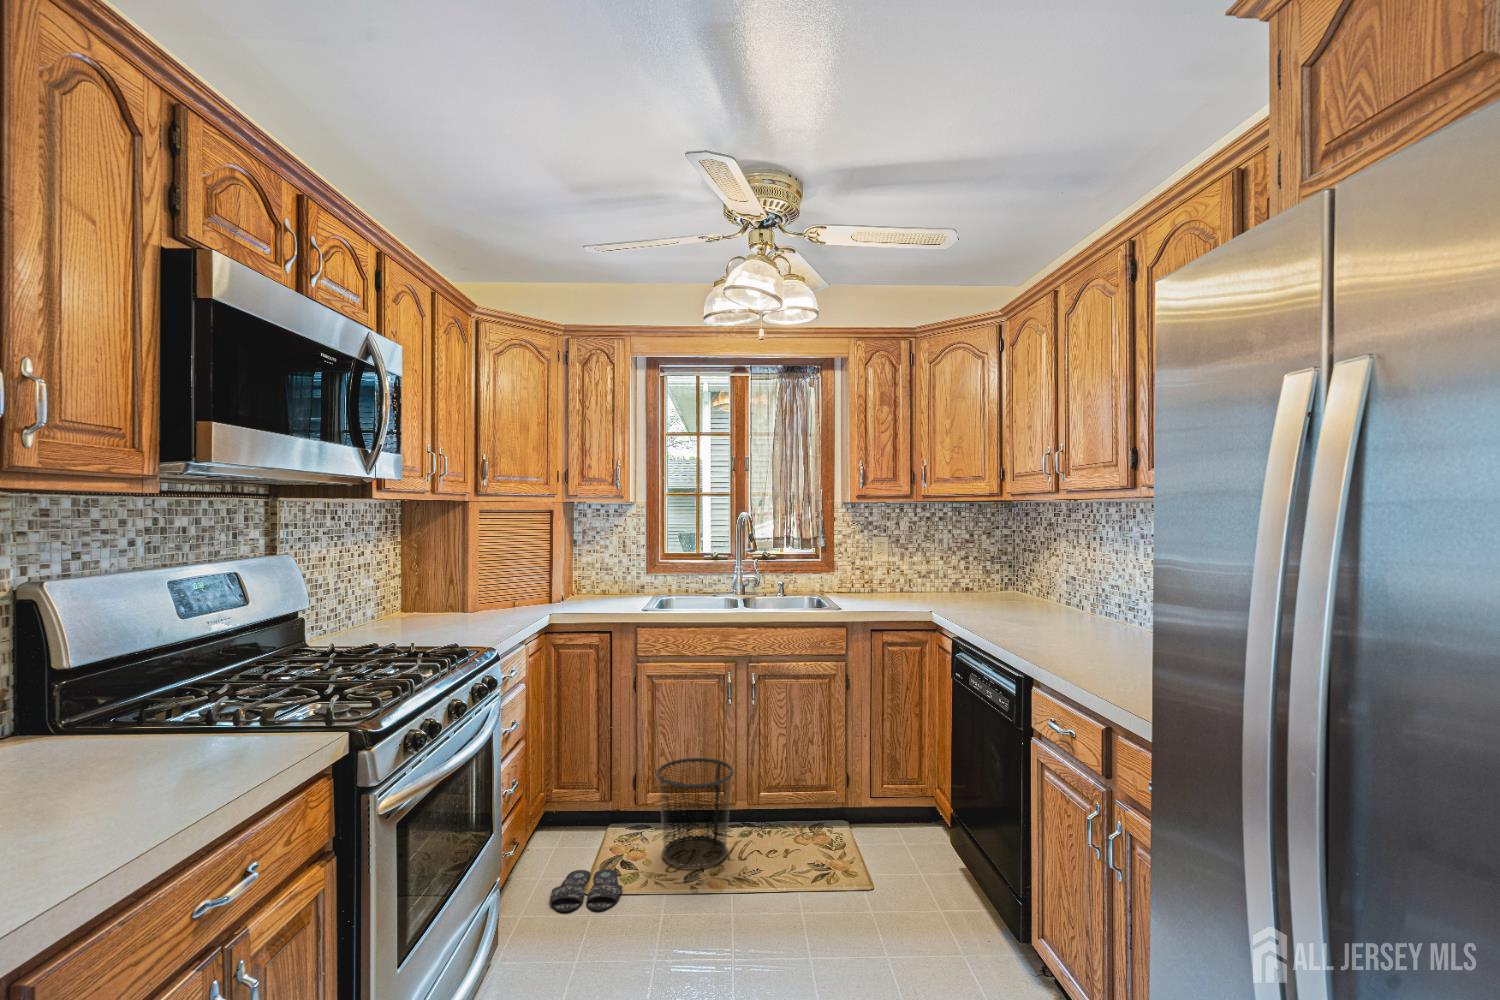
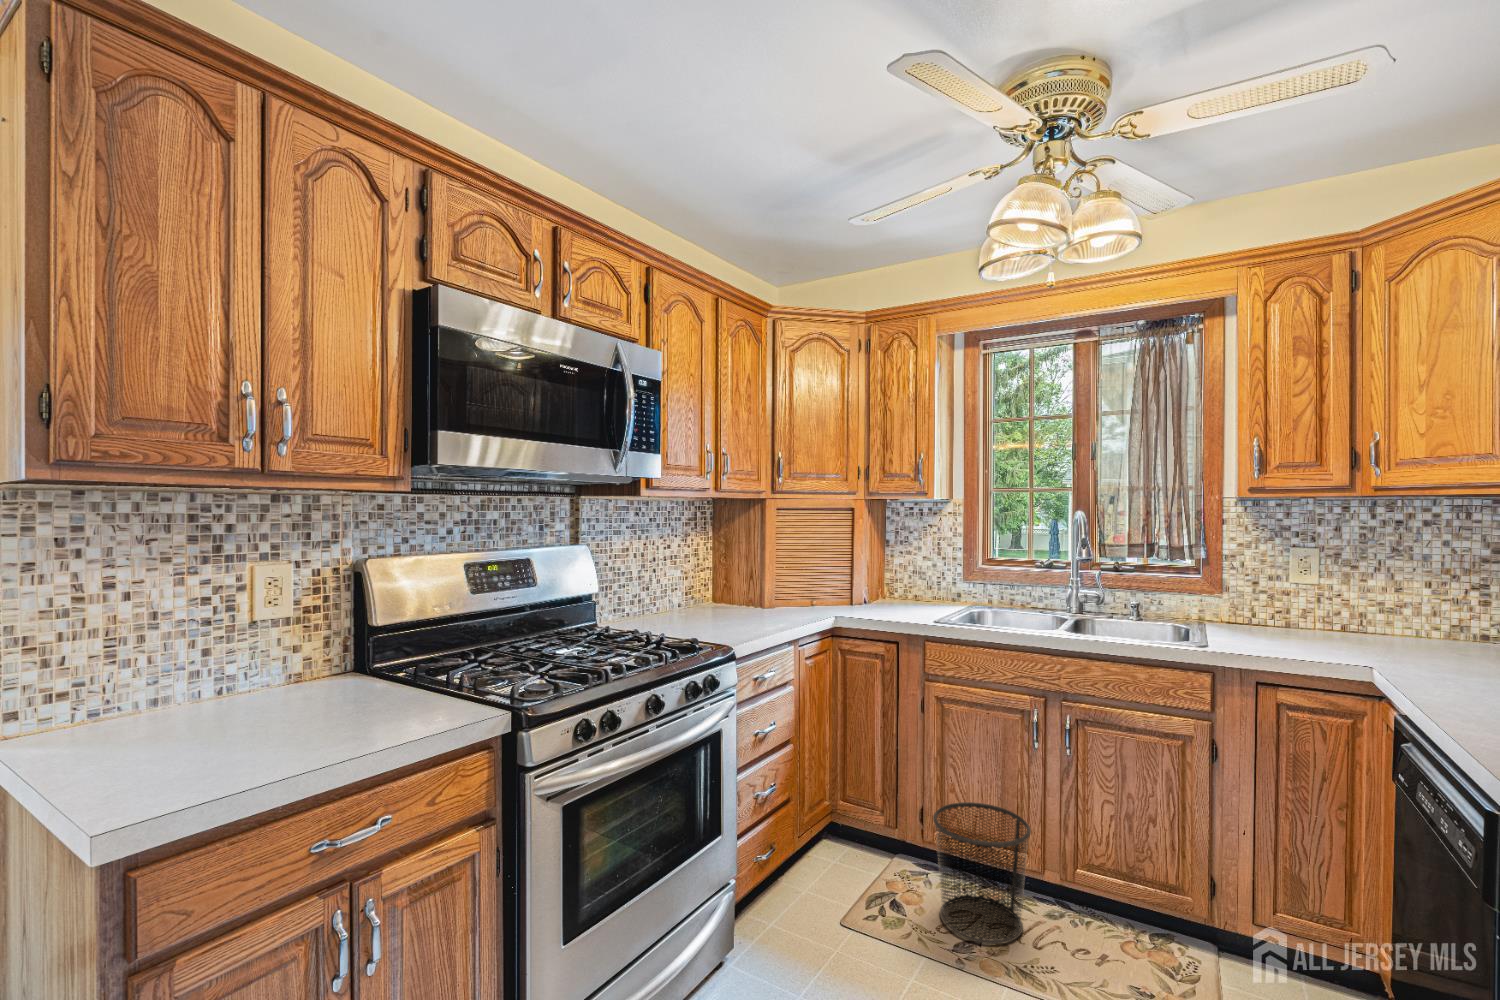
slippers: present [551,869,623,912] -> none [800,897,881,955]

